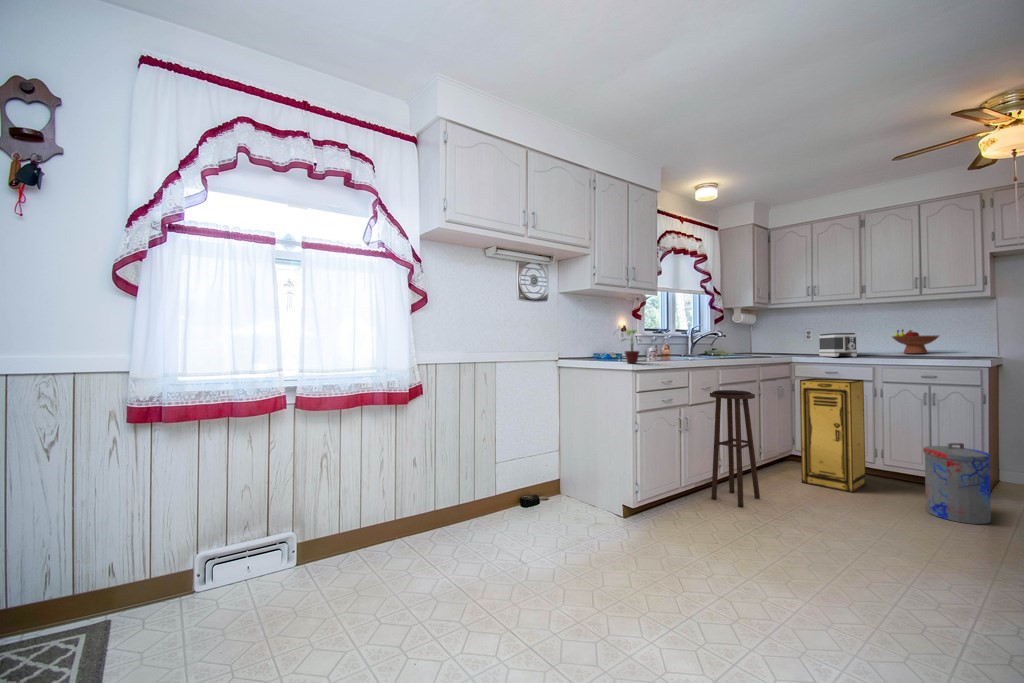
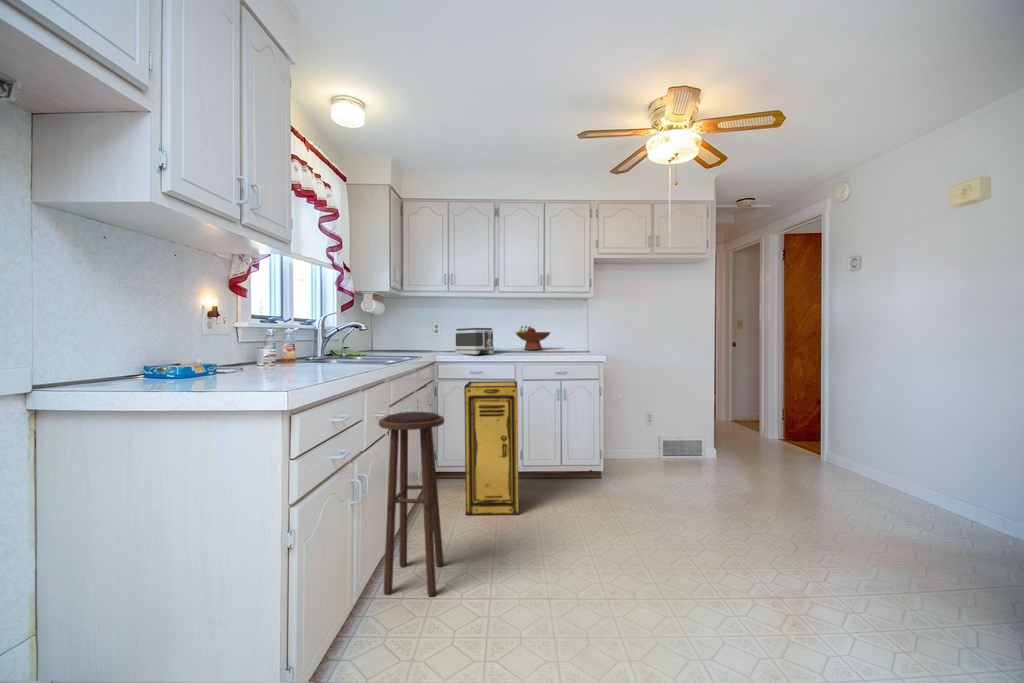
potted plant: present [623,330,639,363] -> none [206,309,293,385]
trash can: present [923,443,991,524] -> none [585,443,636,527]

